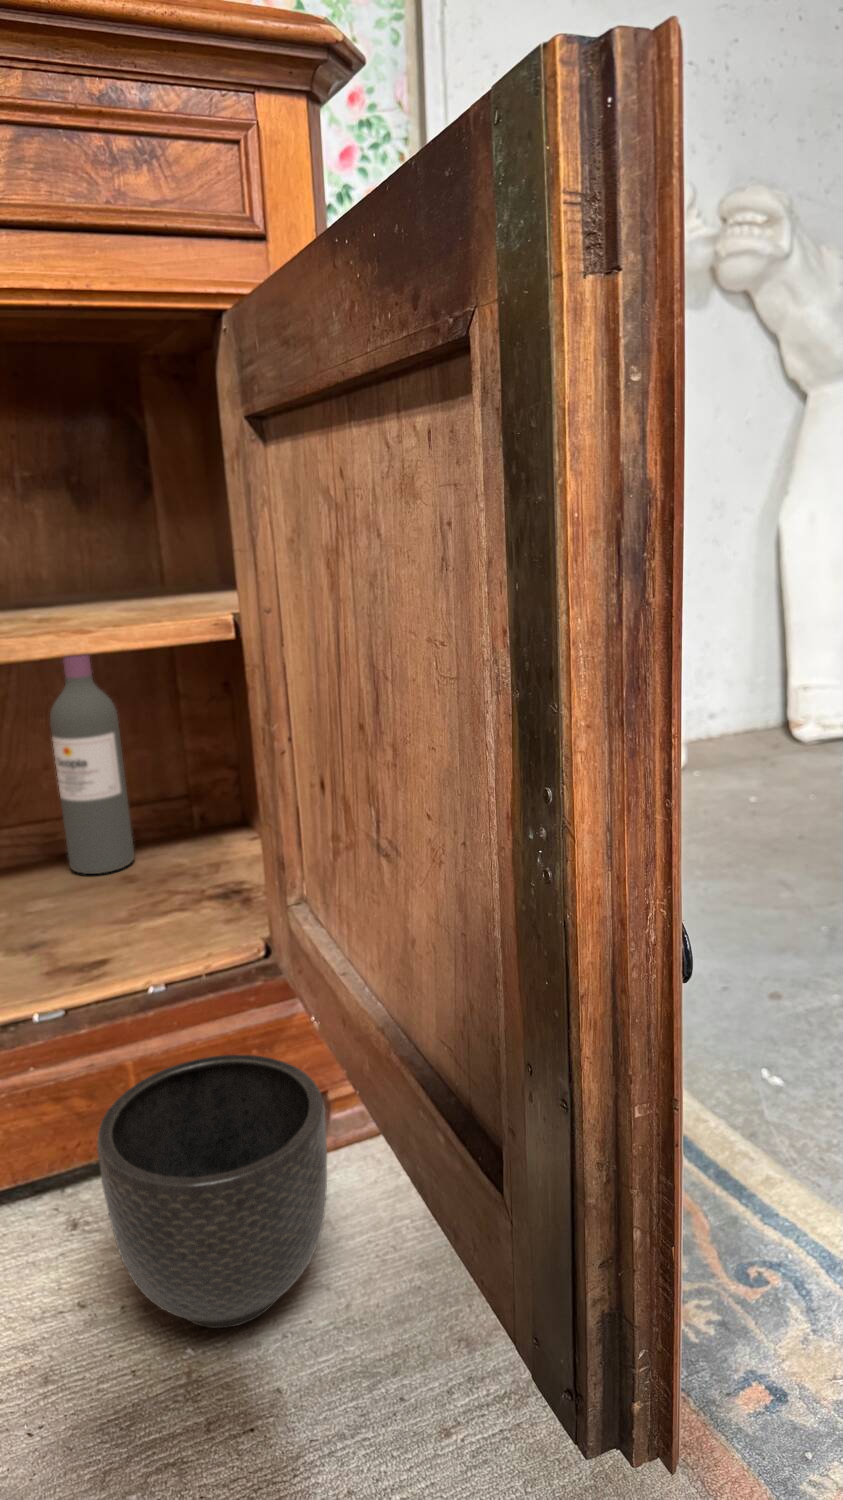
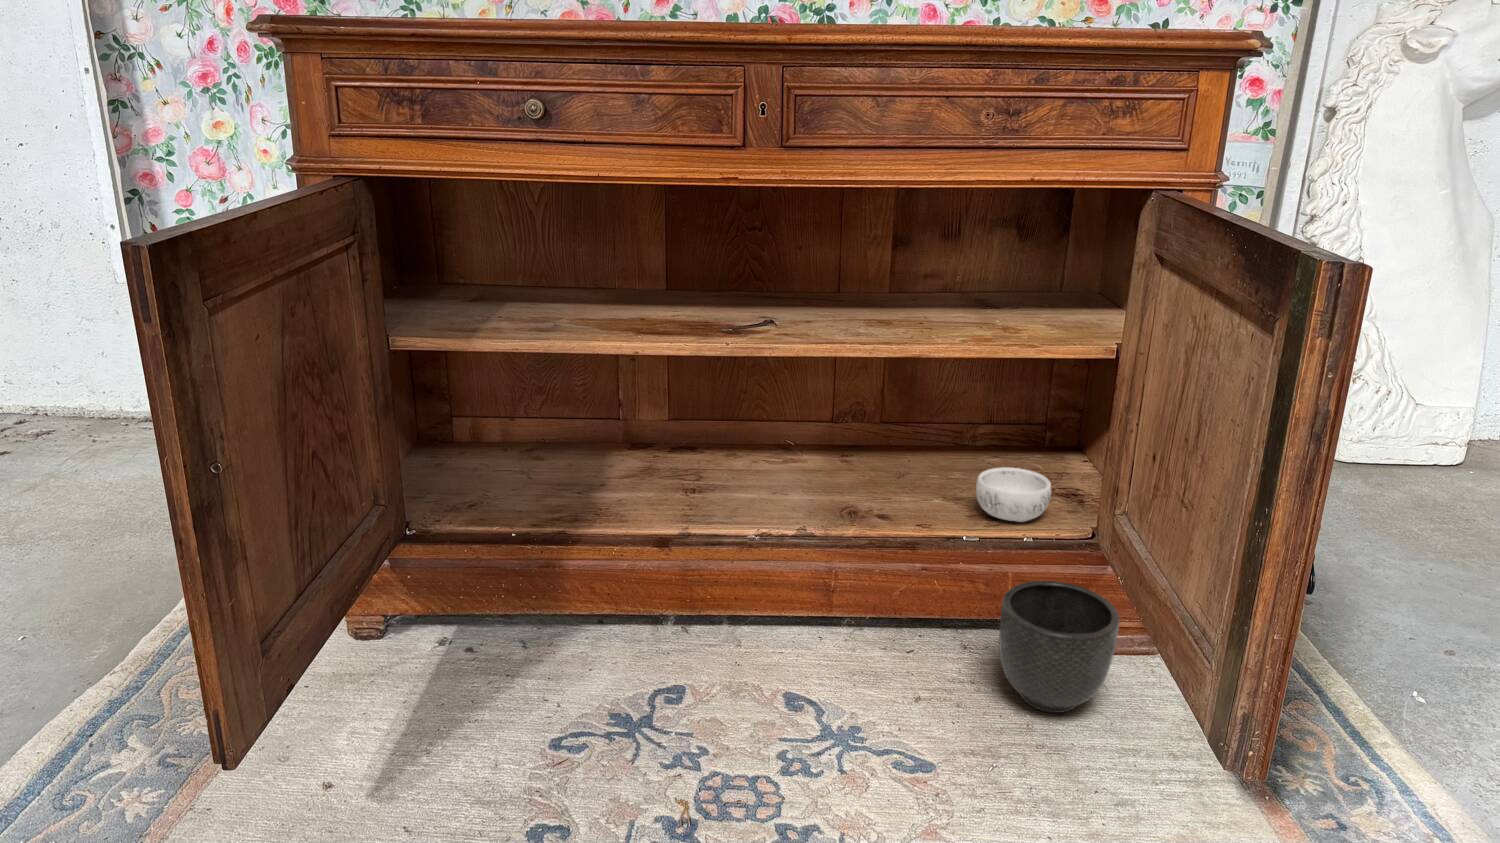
wine bottle: present [50,655,134,874] -> none [969,312,1017,465]
decorative bowl: none [52,866,188,962] -> present [976,467,1051,522]

